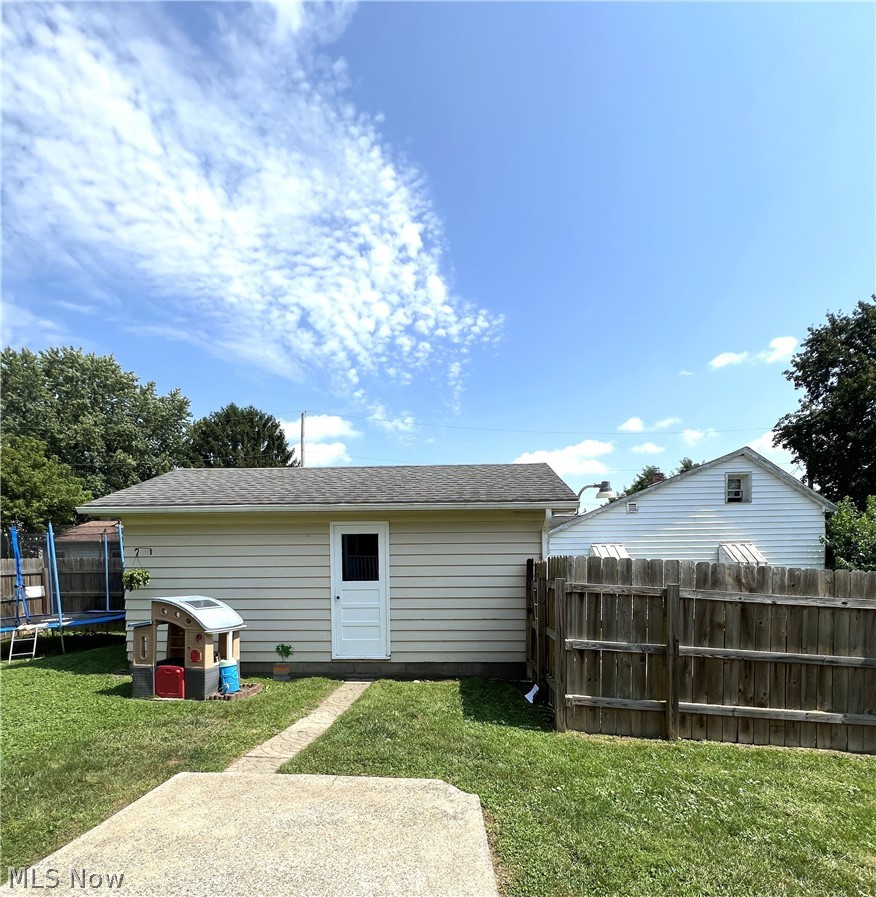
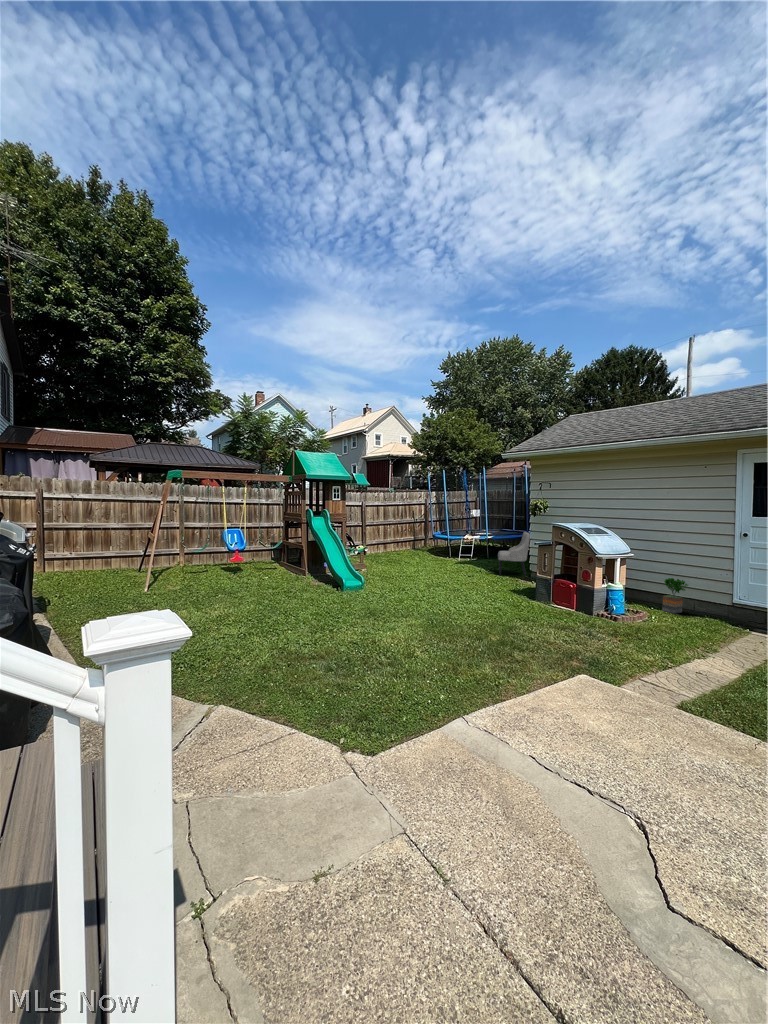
chair: none [77,611,128,675] -> present [498,532,530,577]

